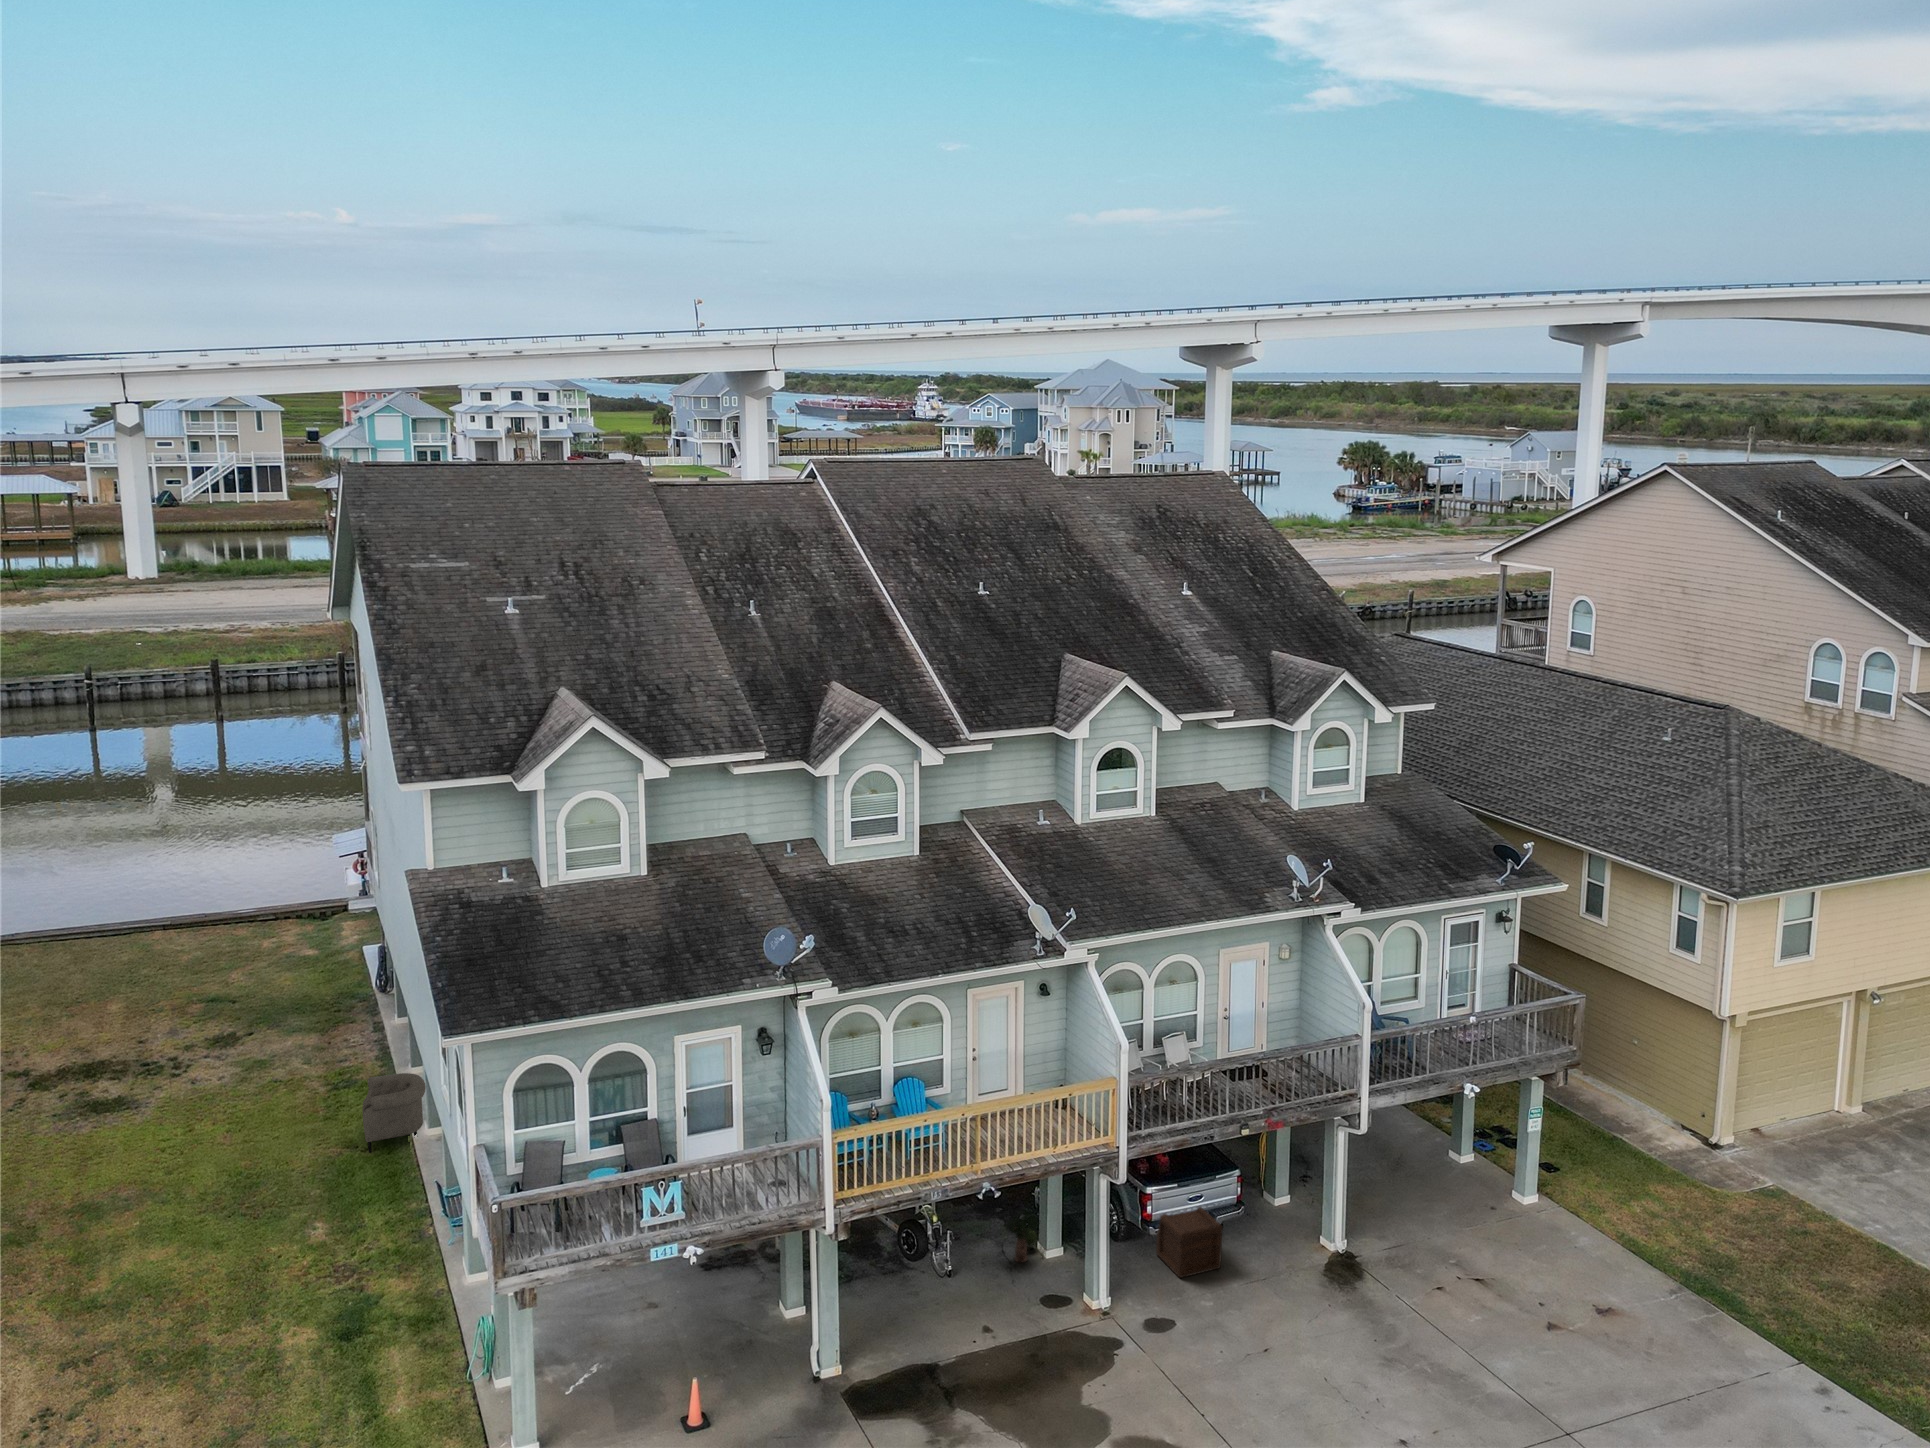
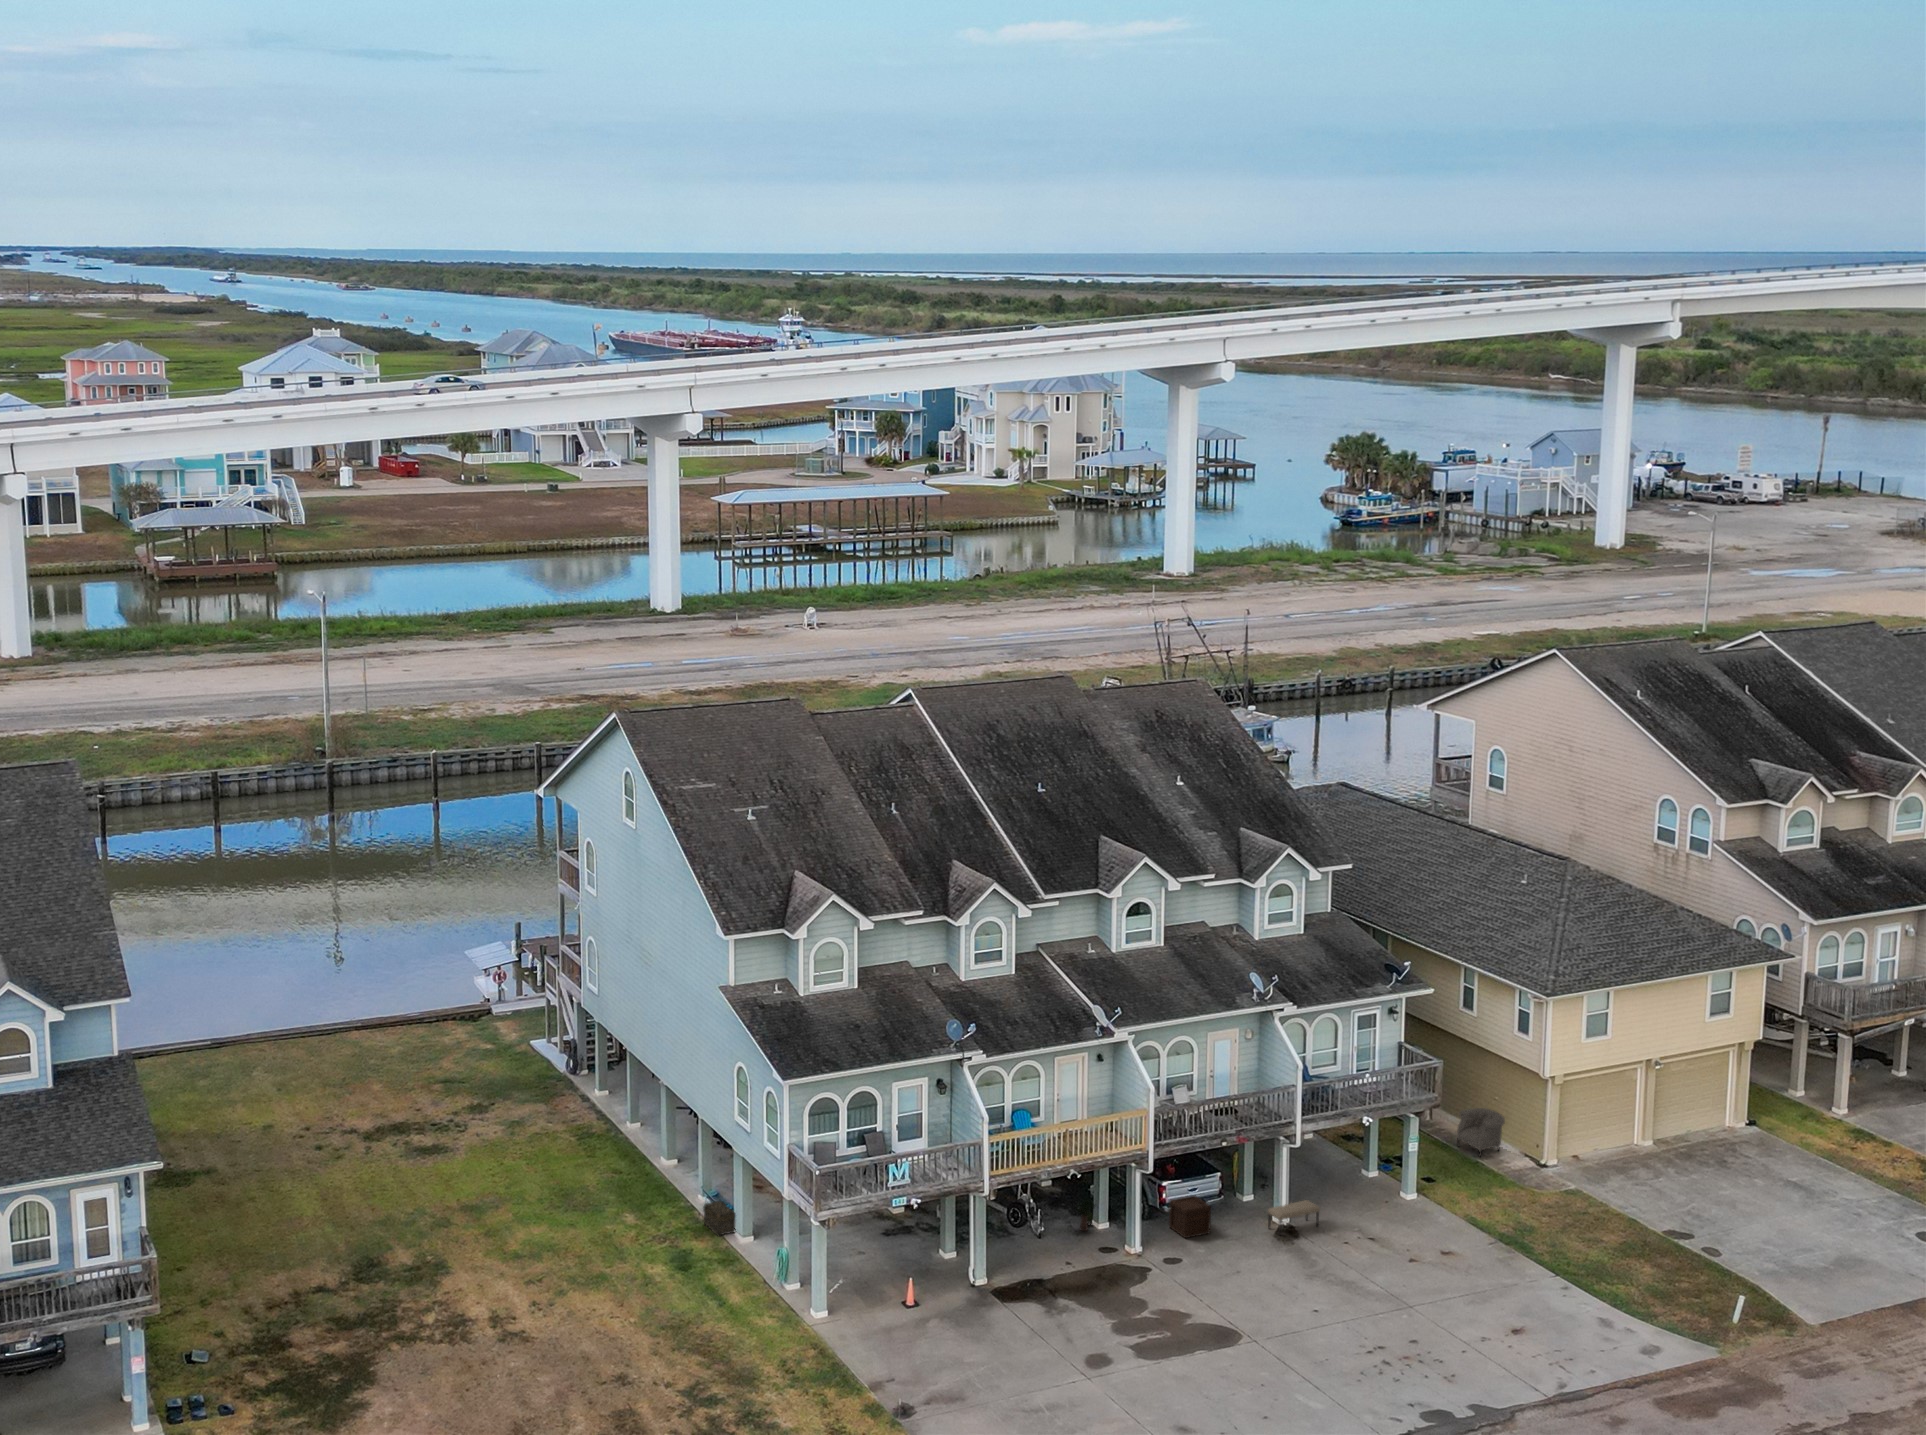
chair: present [363,1073,426,1153] -> present [1457,1108,1505,1156]
basket: none [410,1211,456,1275] -> present [703,1201,736,1236]
bench: none [1313,1211,1396,1273] -> present [1268,1200,1320,1235]

